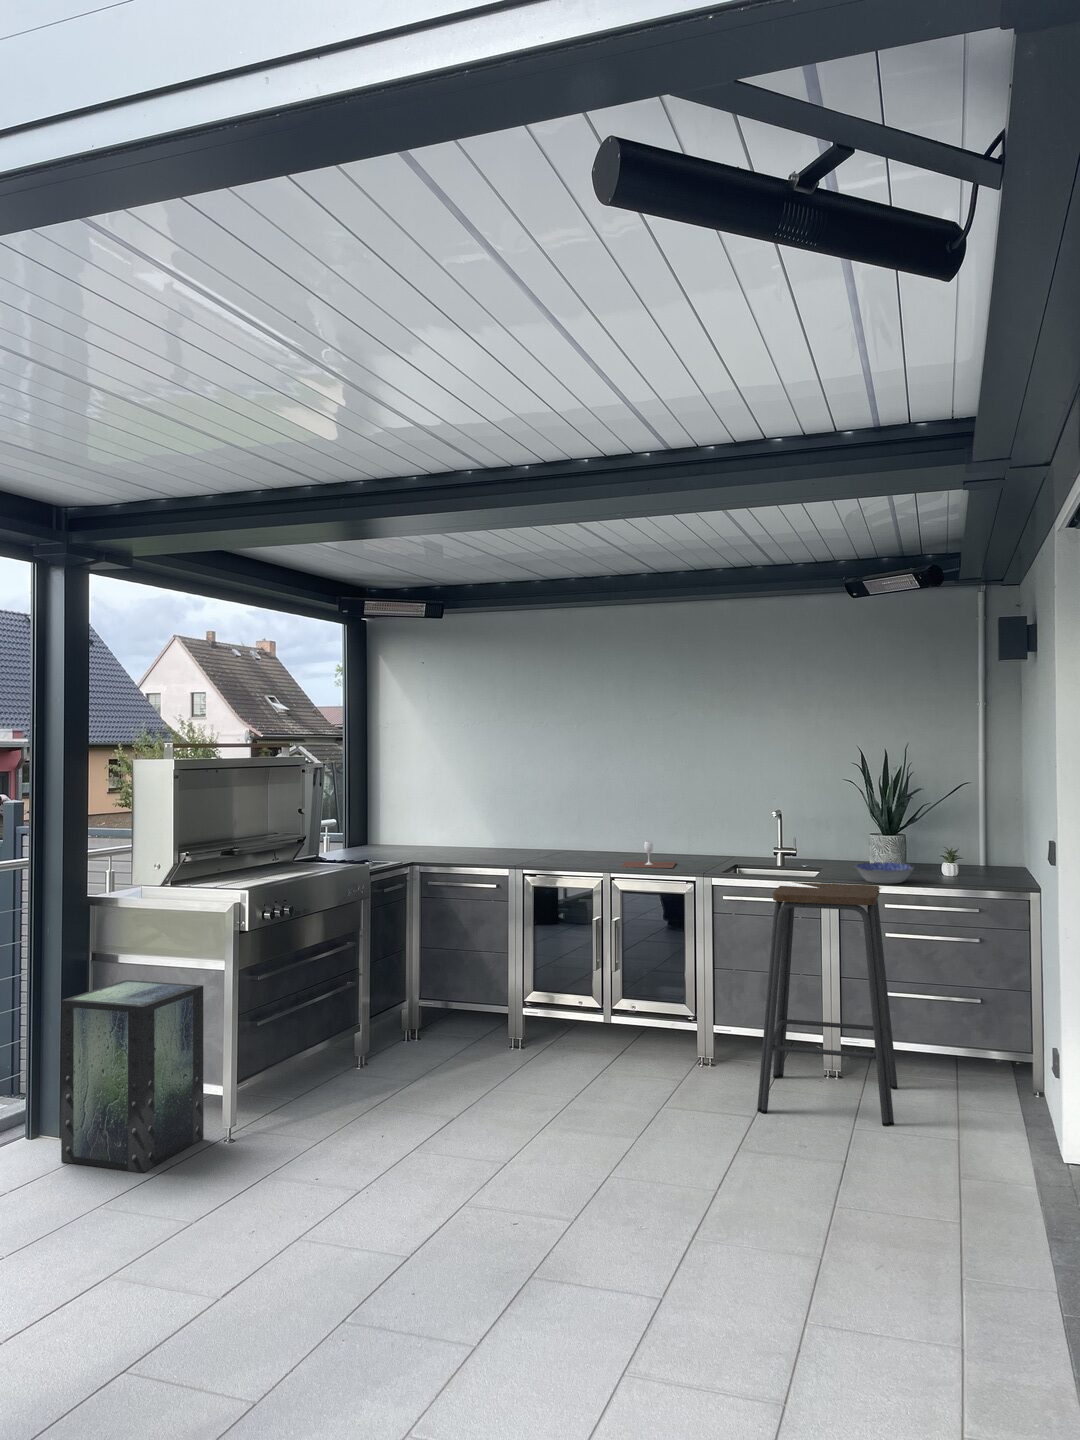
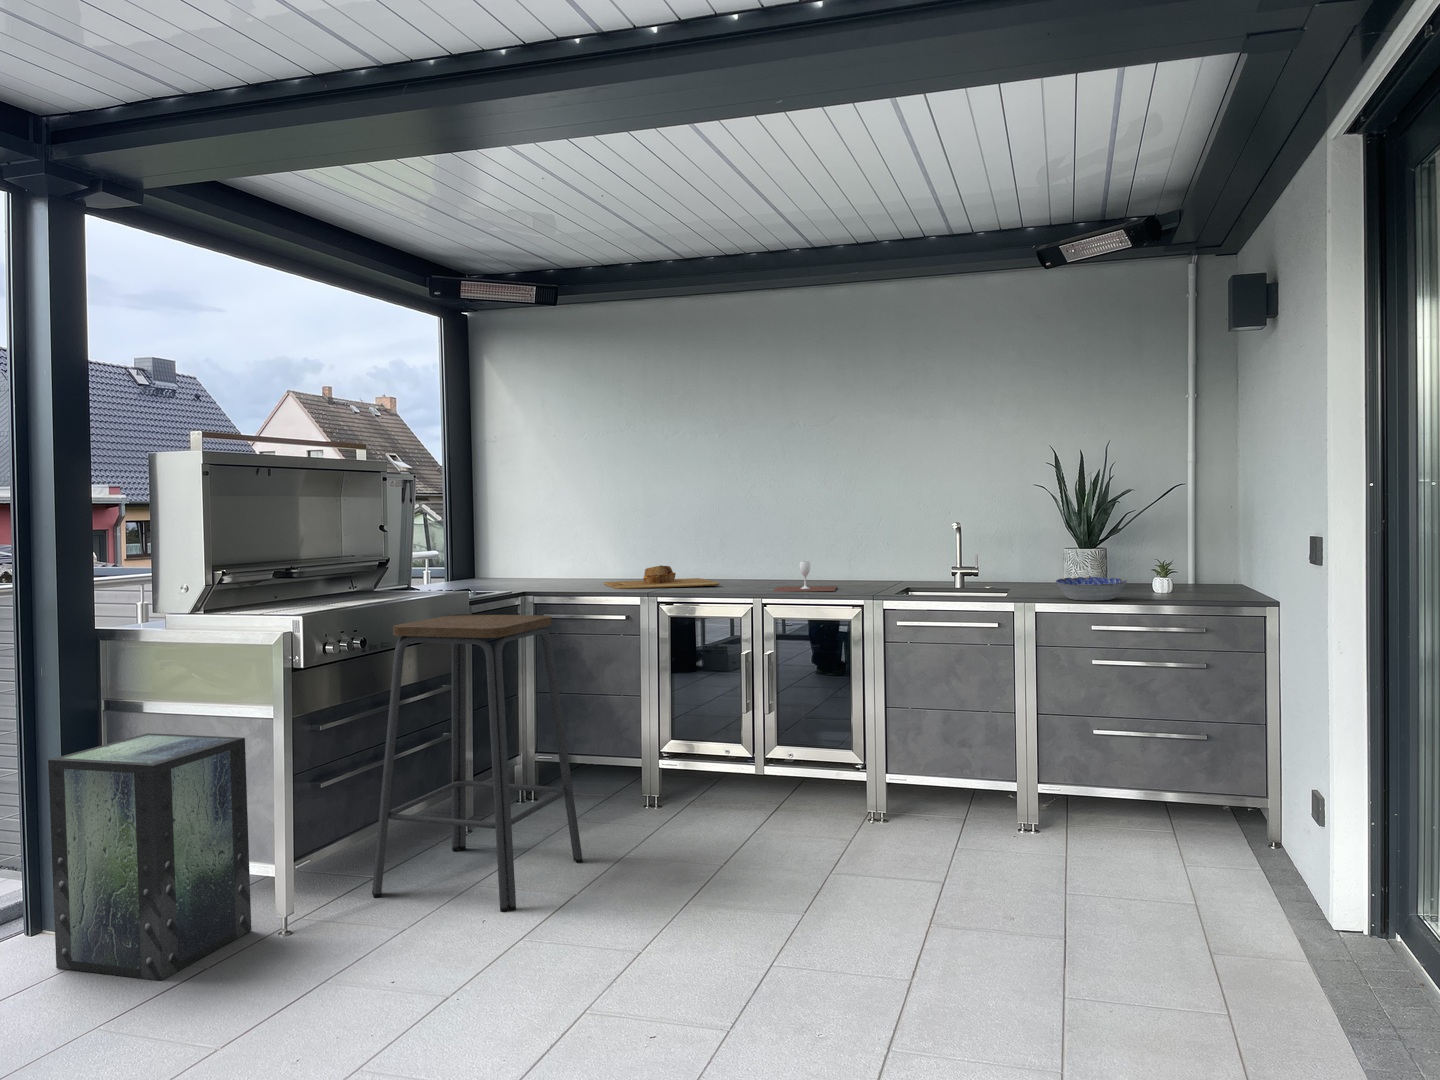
cutting board: none [479,841,576,862] -> present [604,565,719,589]
bar stool: present [757,882,898,1126] -> present [372,614,583,912]

